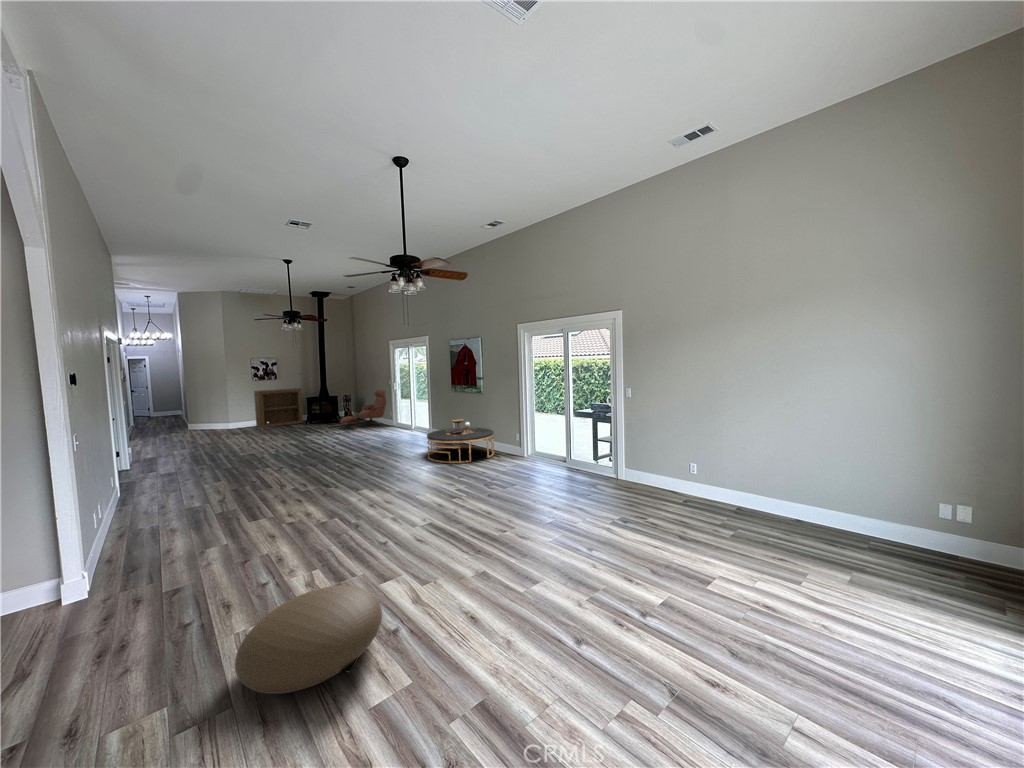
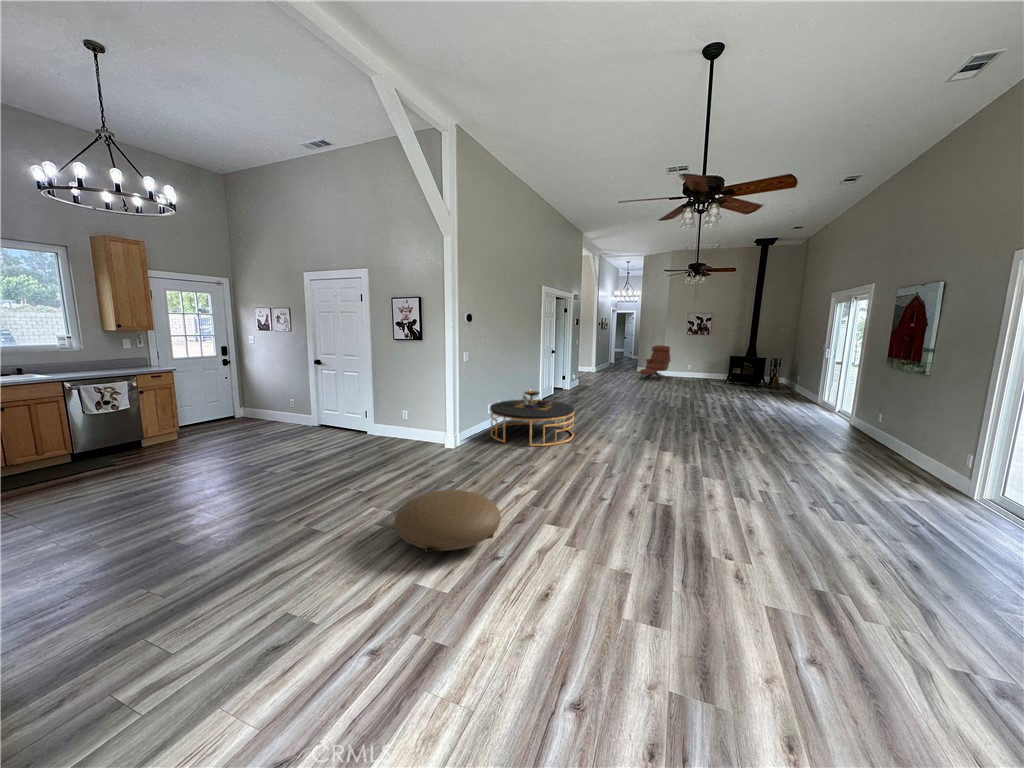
bookshelf: present [254,388,303,428] -> none [683,345,728,382]
lounge chair: present [340,390,386,428] -> present [640,345,671,379]
coffee table: present [427,419,494,463] -> present [490,391,574,446]

